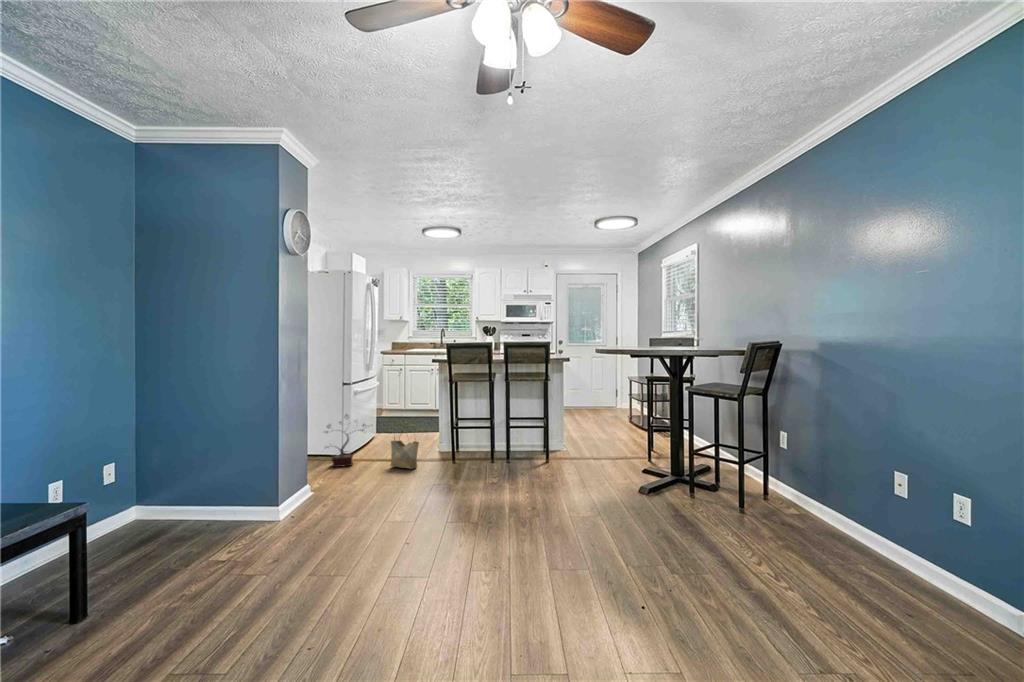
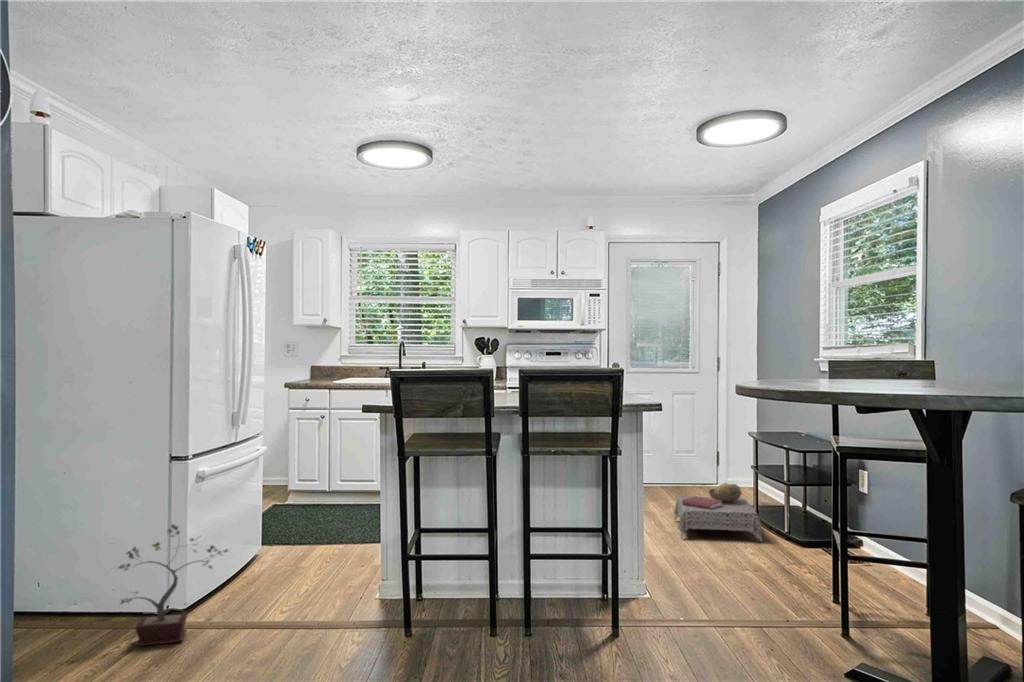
ottoman: none [585,401,627,430] -> present [674,483,762,541]
woven basket: present [390,440,419,469] -> none [264,553,329,653]

